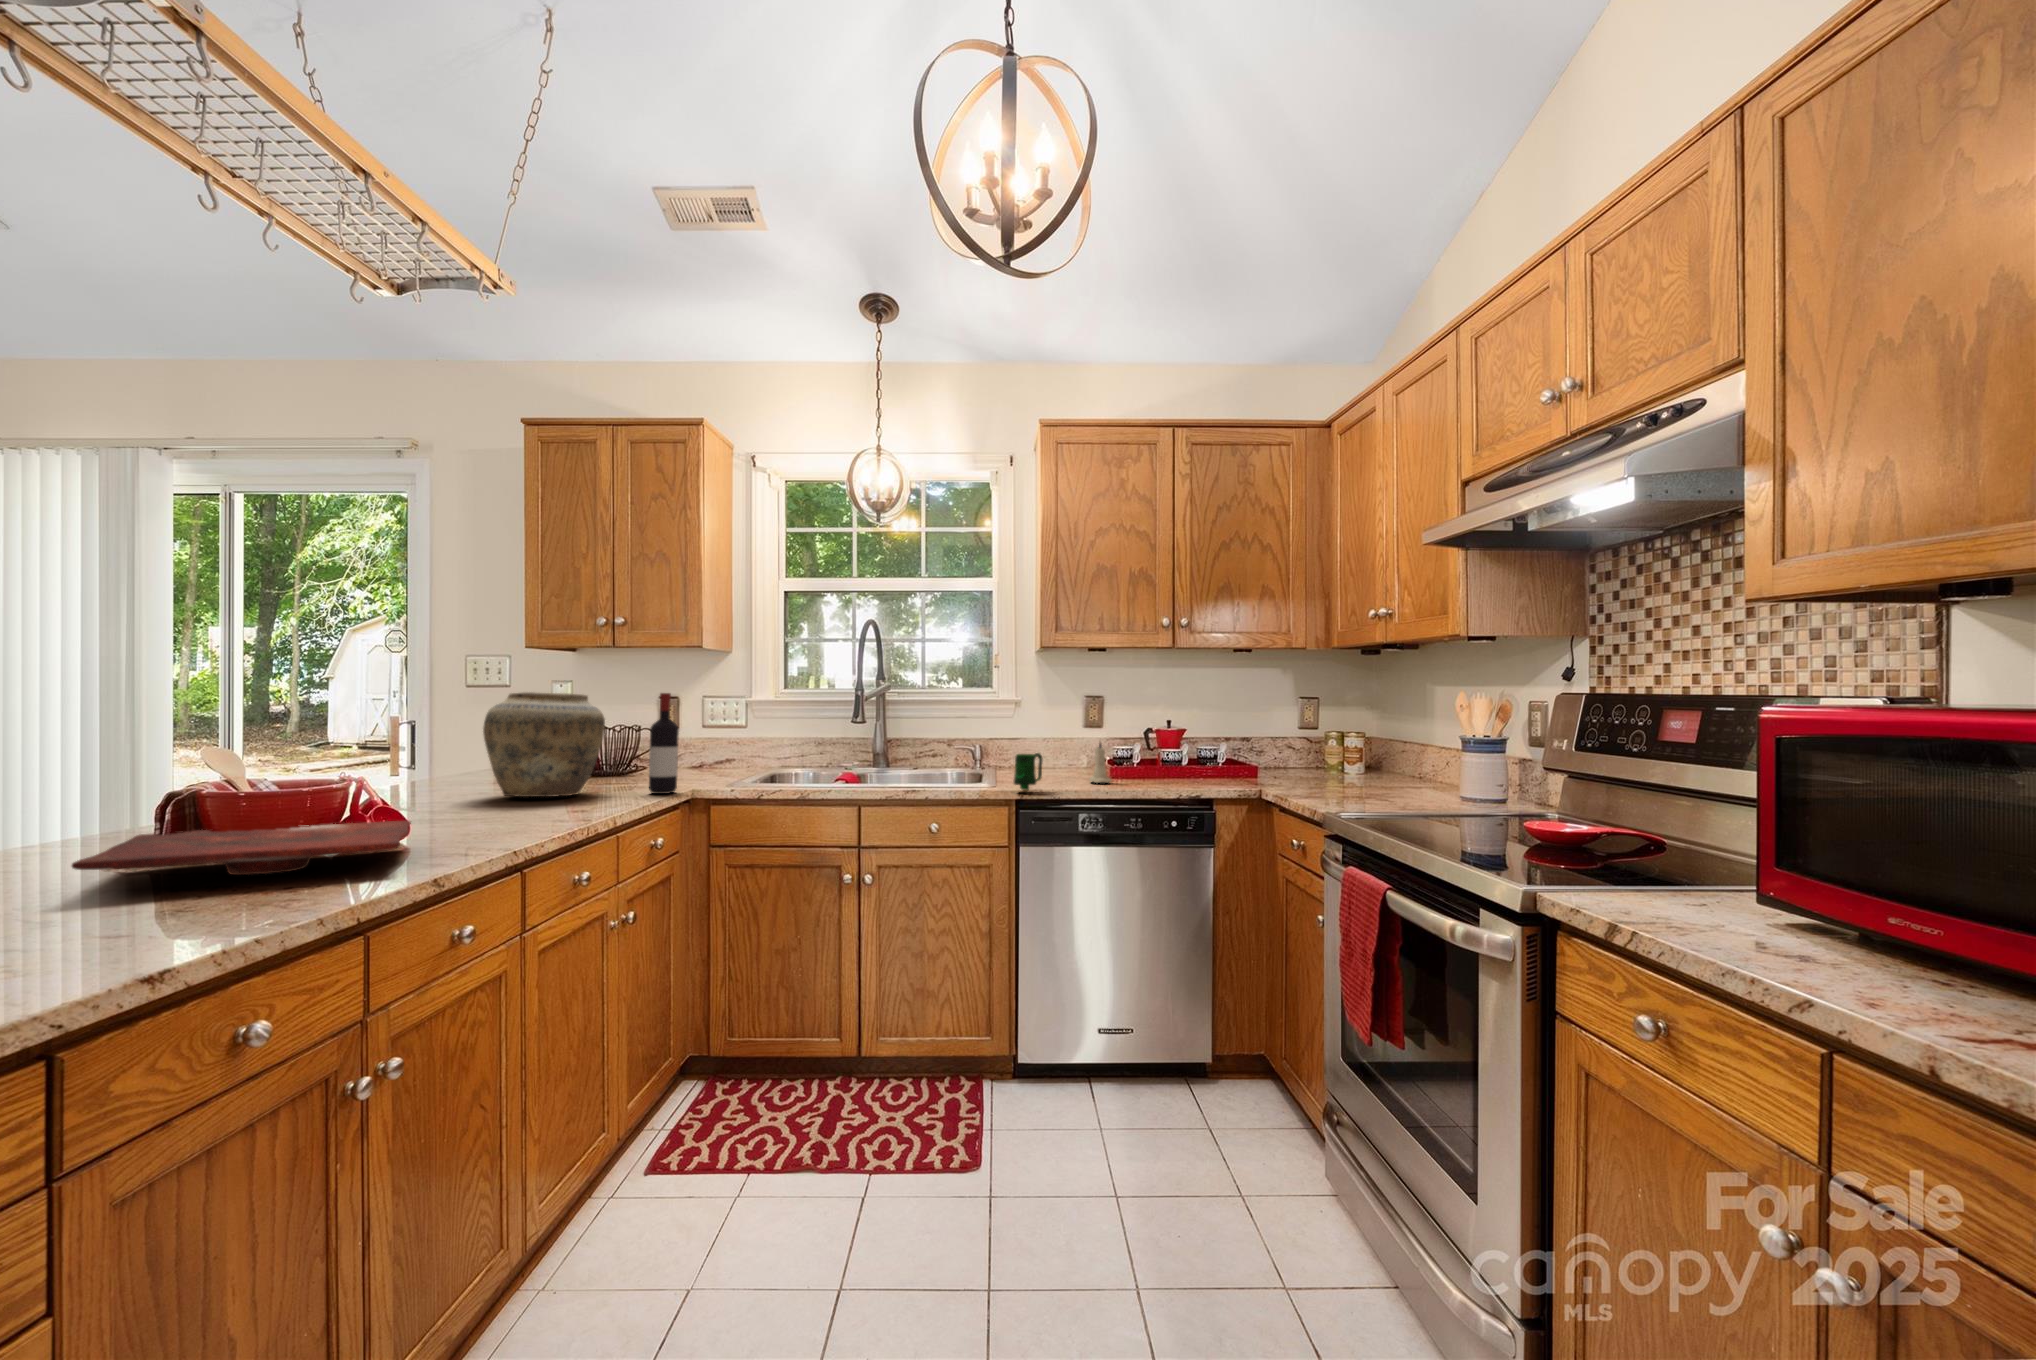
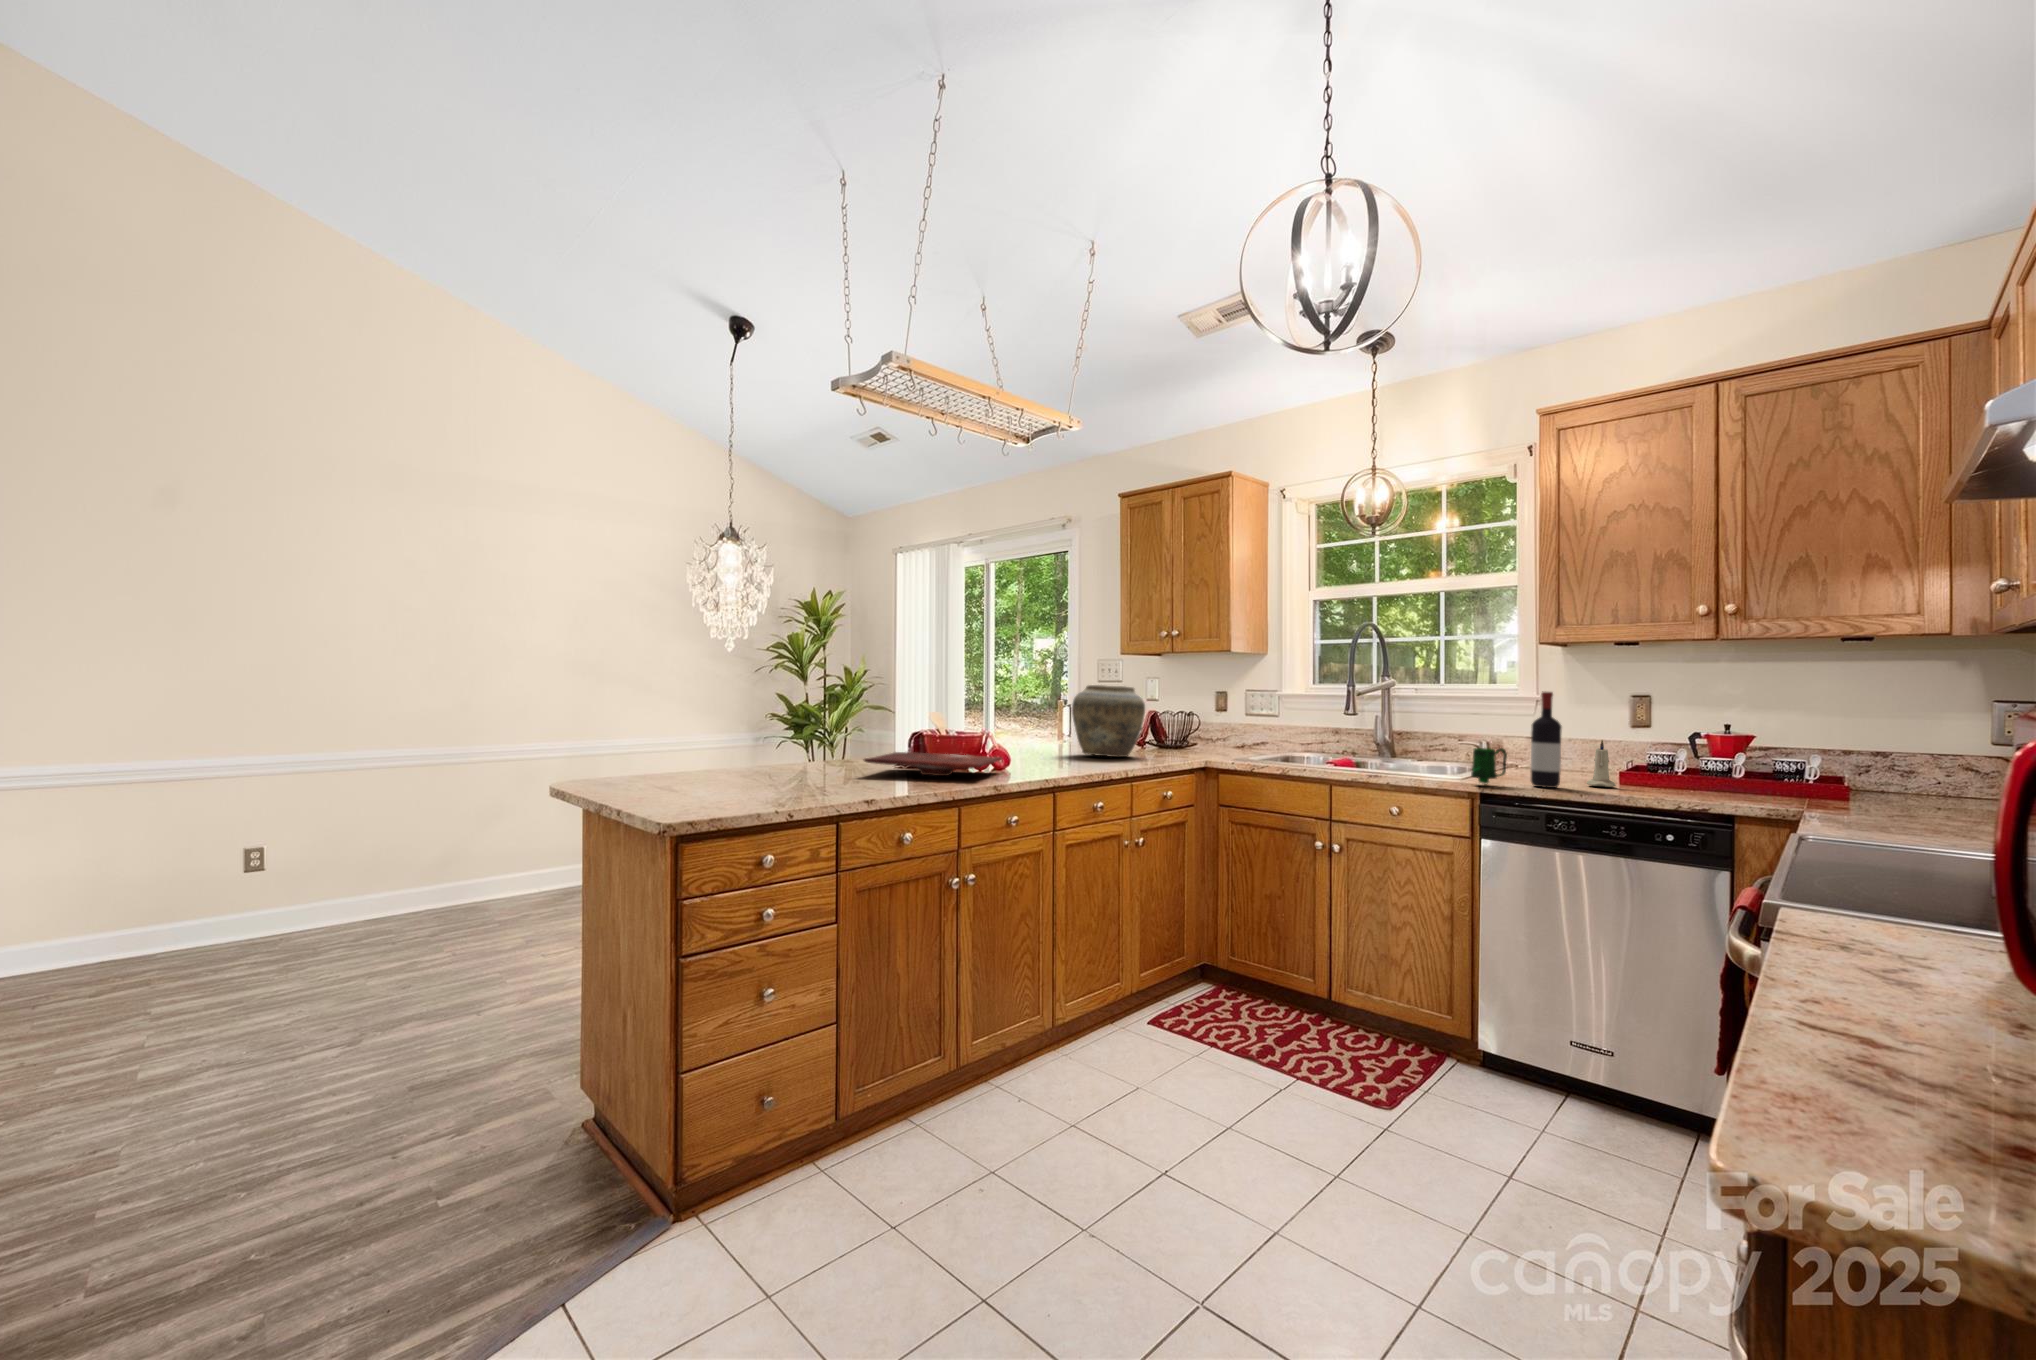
wine bottle: present [649,693,679,794] -> present [1531,692,1562,788]

